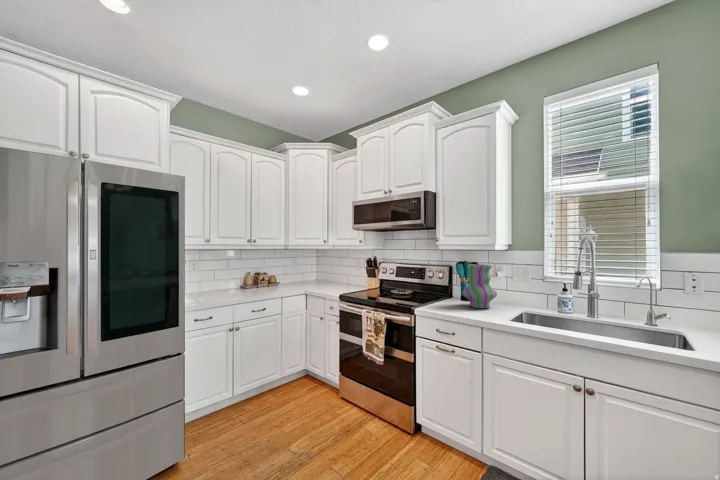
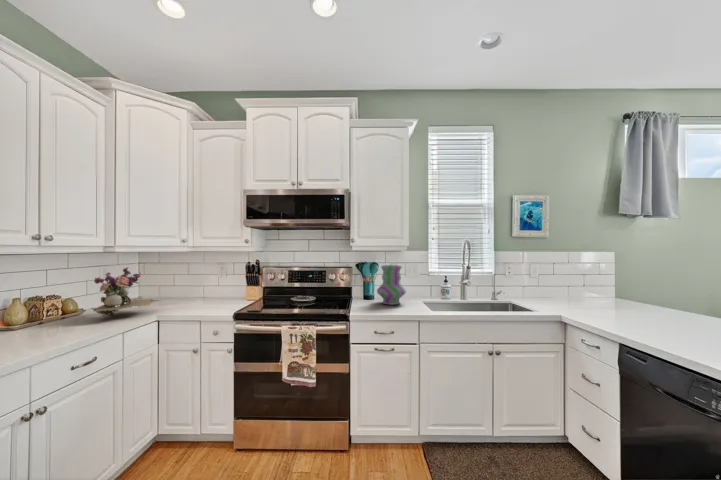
flower arrangement: none [275,258,310,289] -> present [92,267,158,317]

